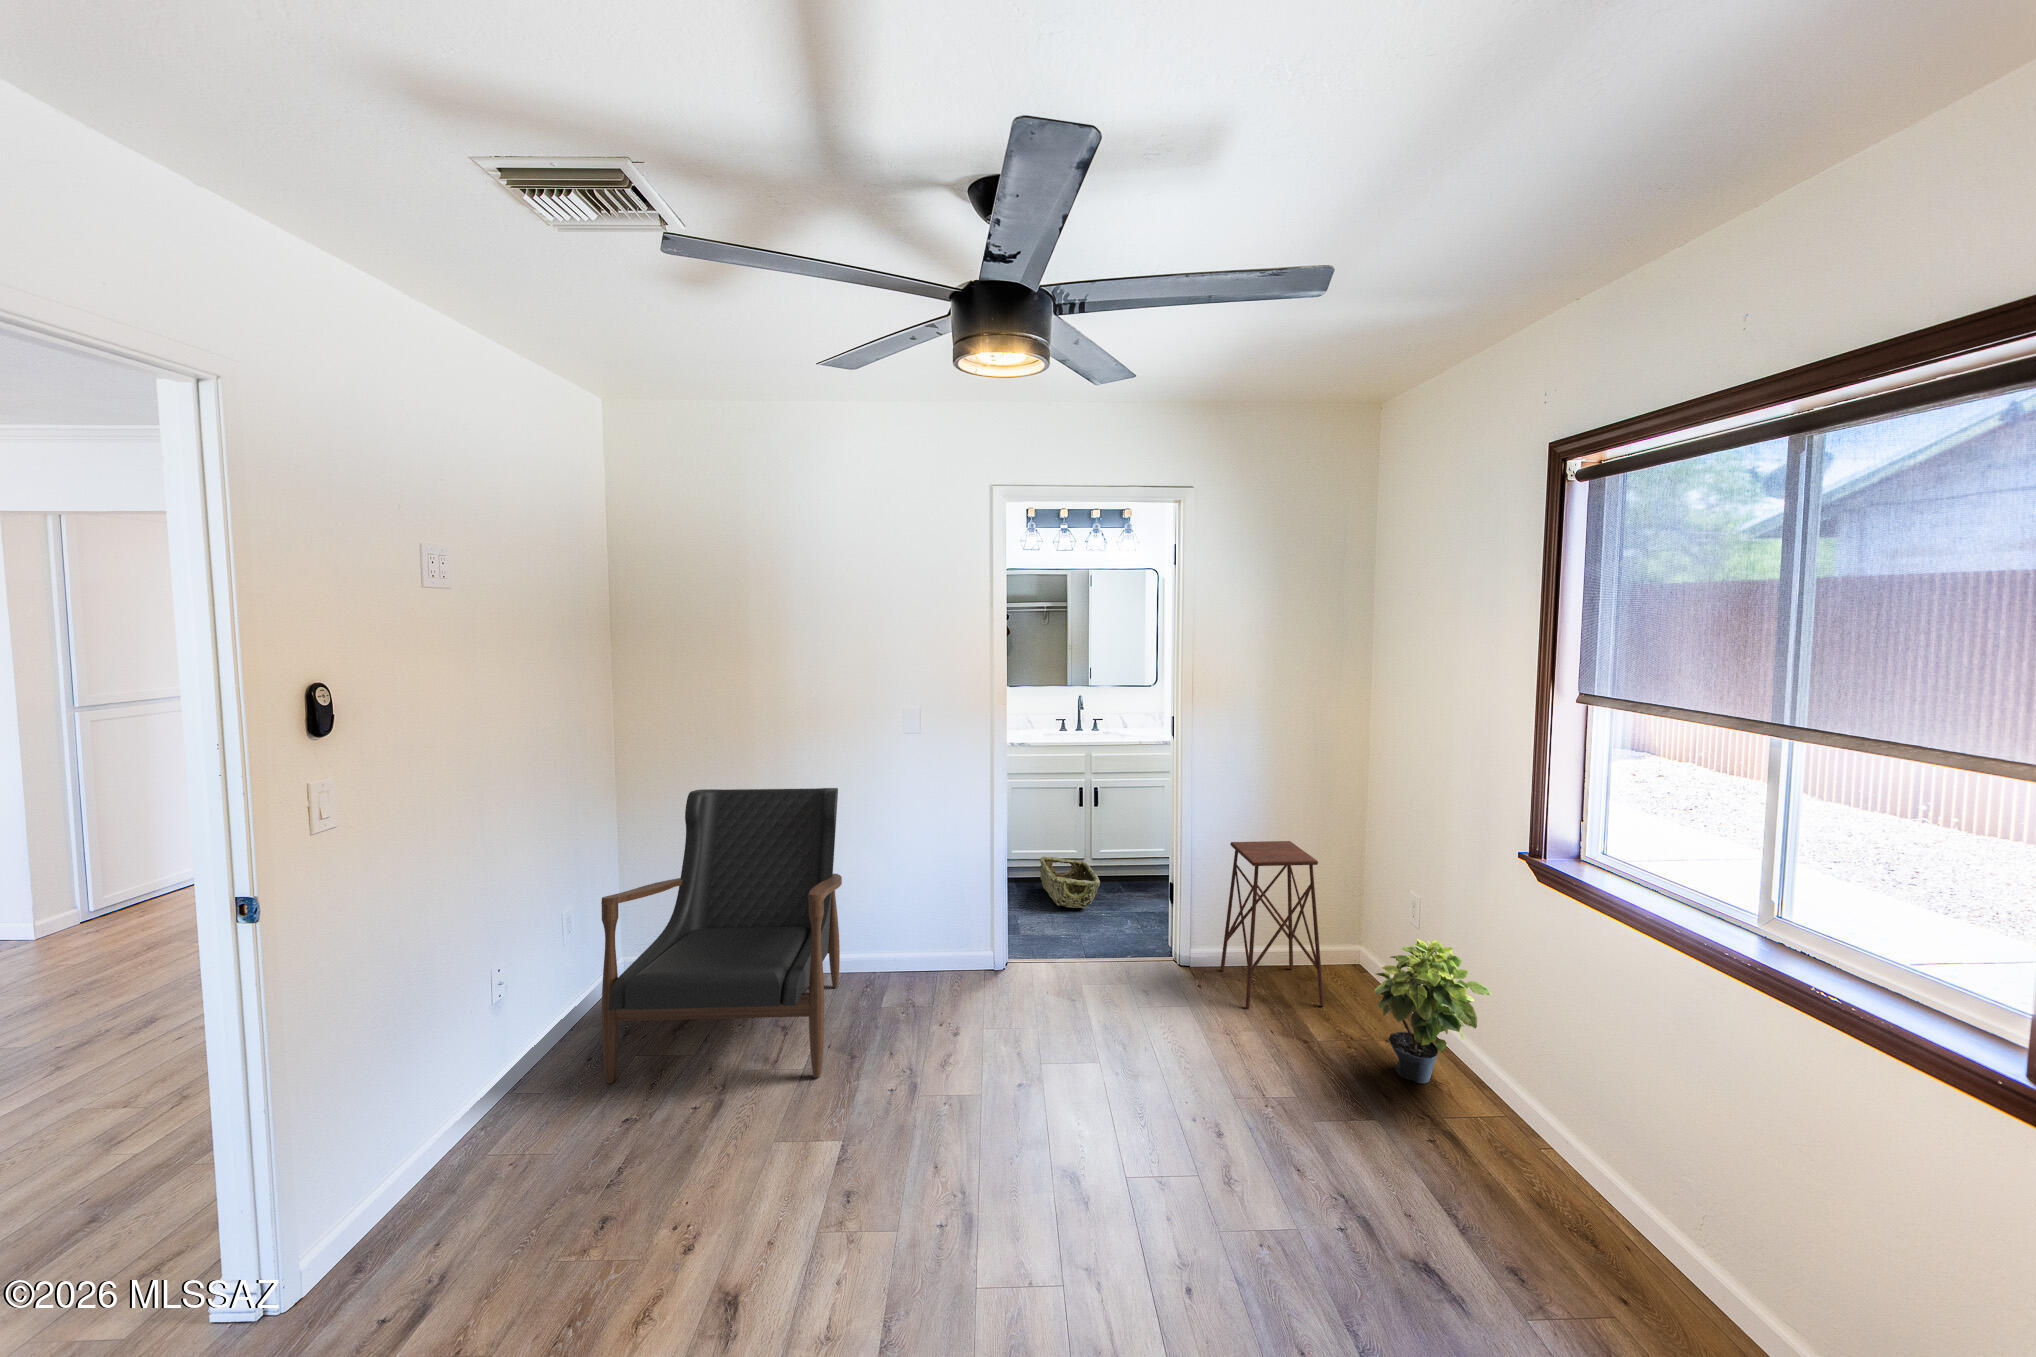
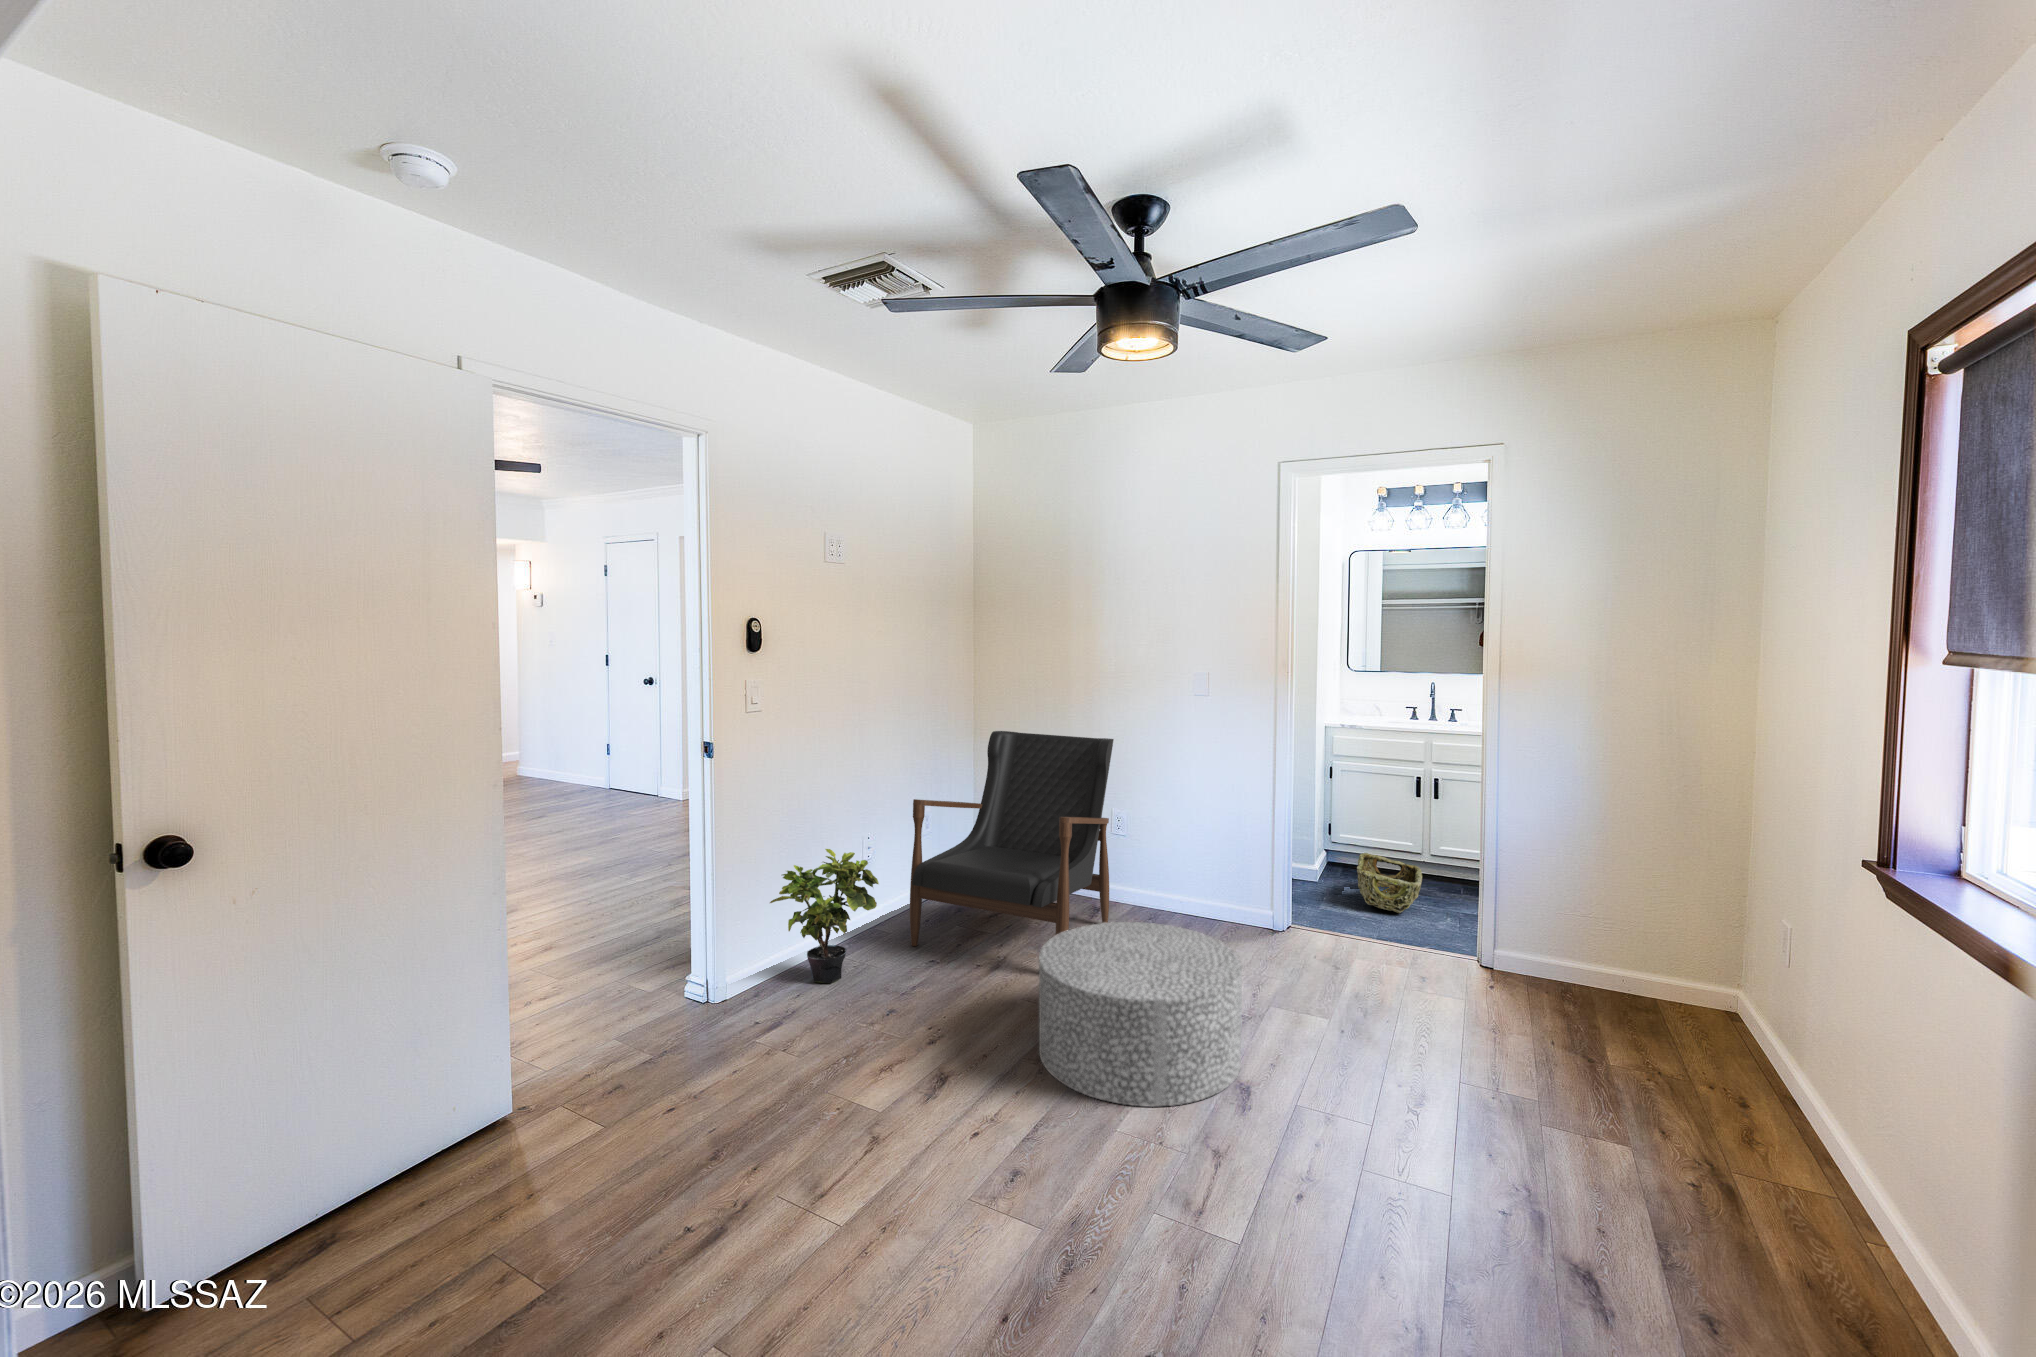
side table: present [1220,841,1324,1009] -> none [1534,841,1652,1052]
potted plant: present [1375,939,1491,1083] -> present [770,849,879,983]
ottoman: none [831,998,1061,1260] -> present [1039,922,1242,1107]

